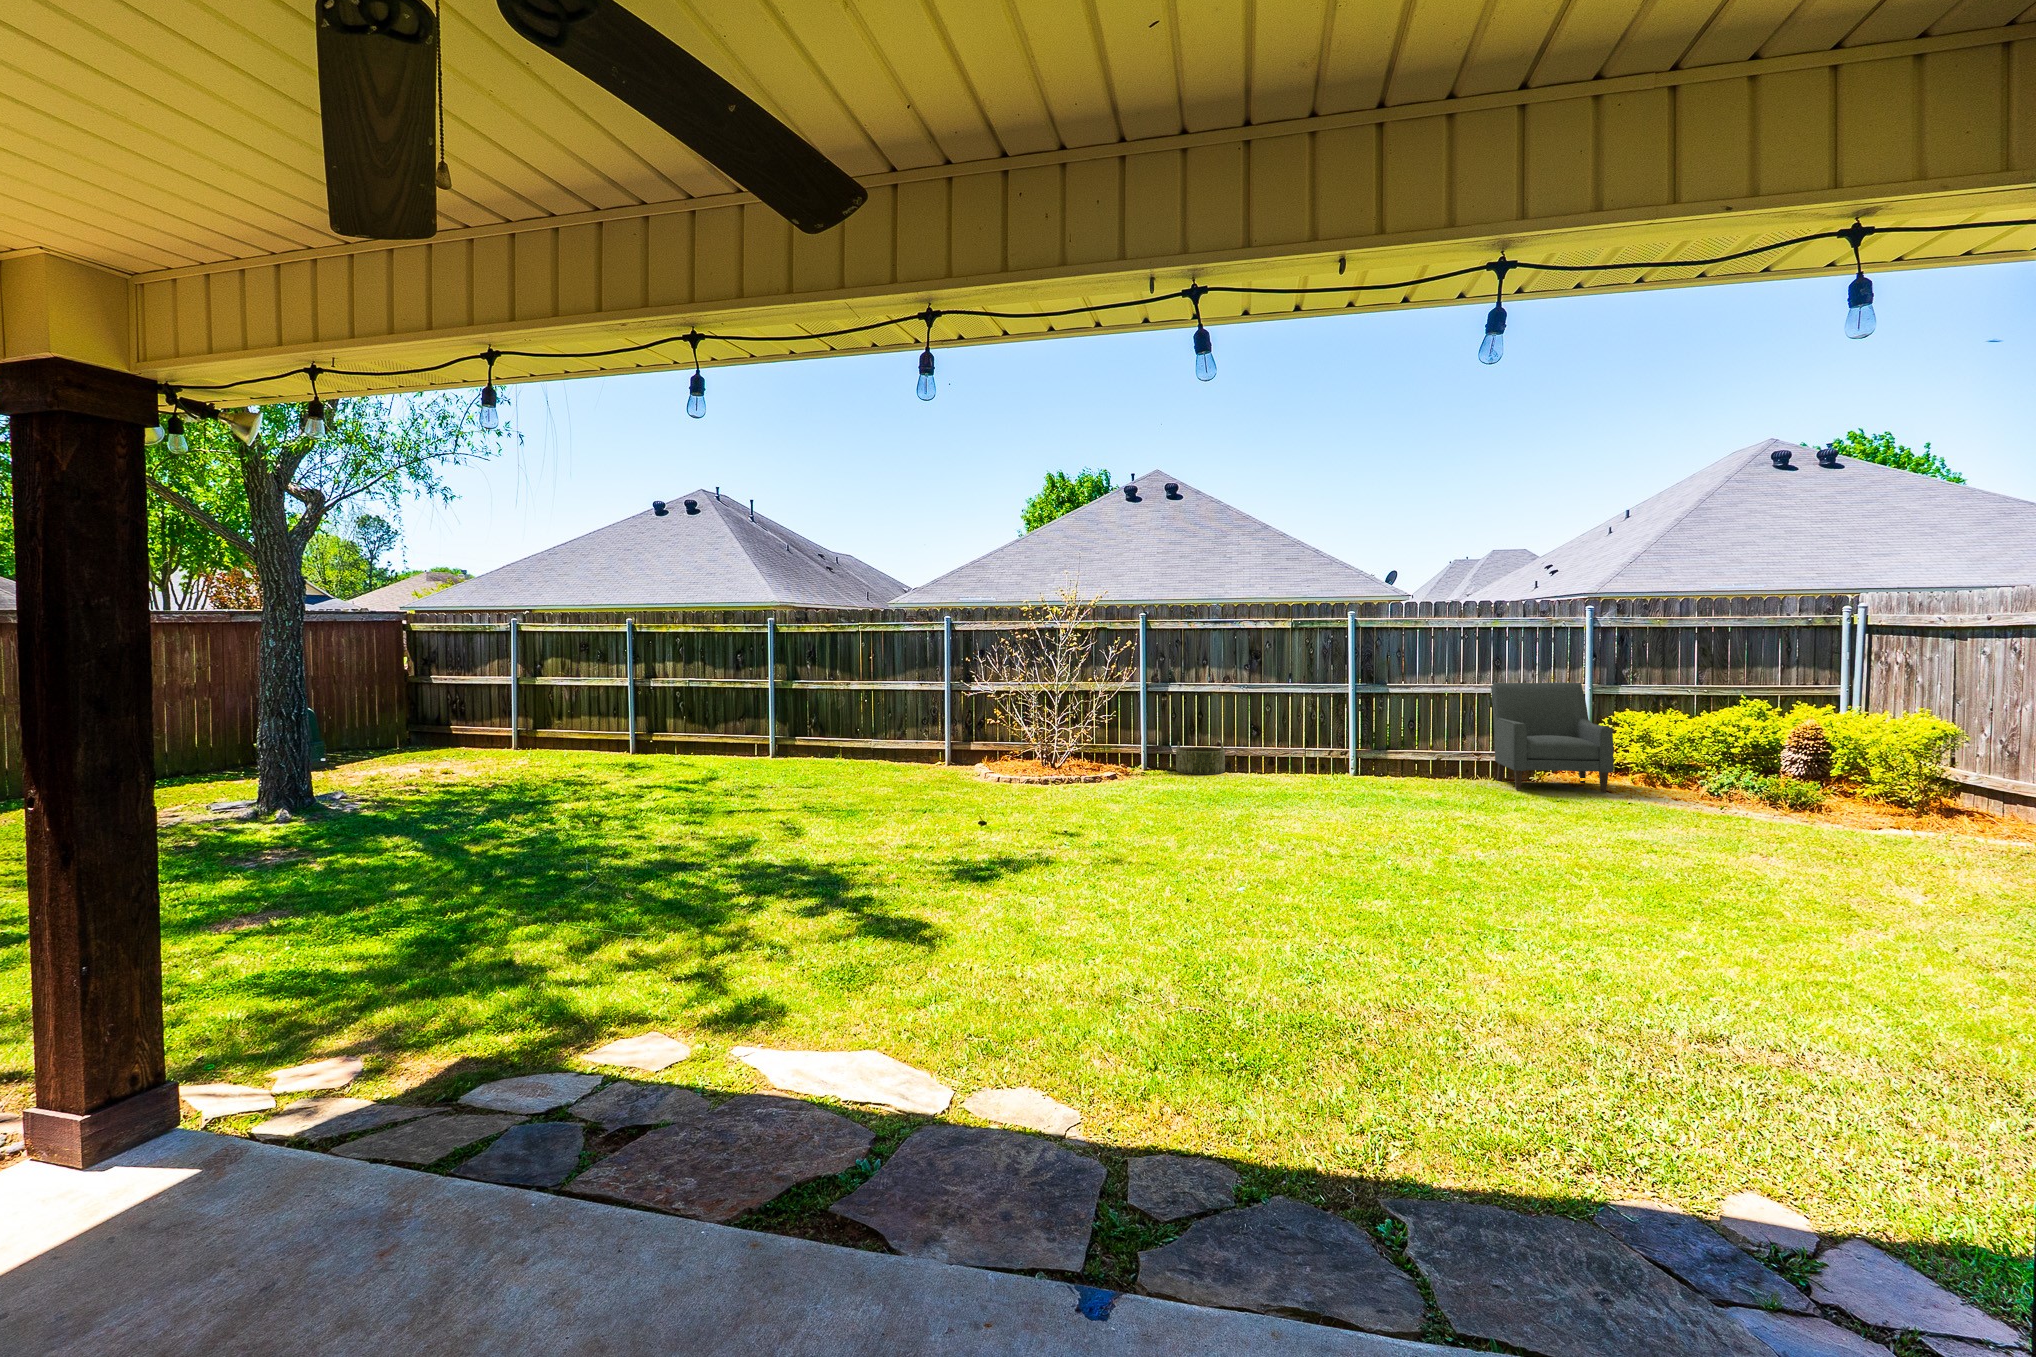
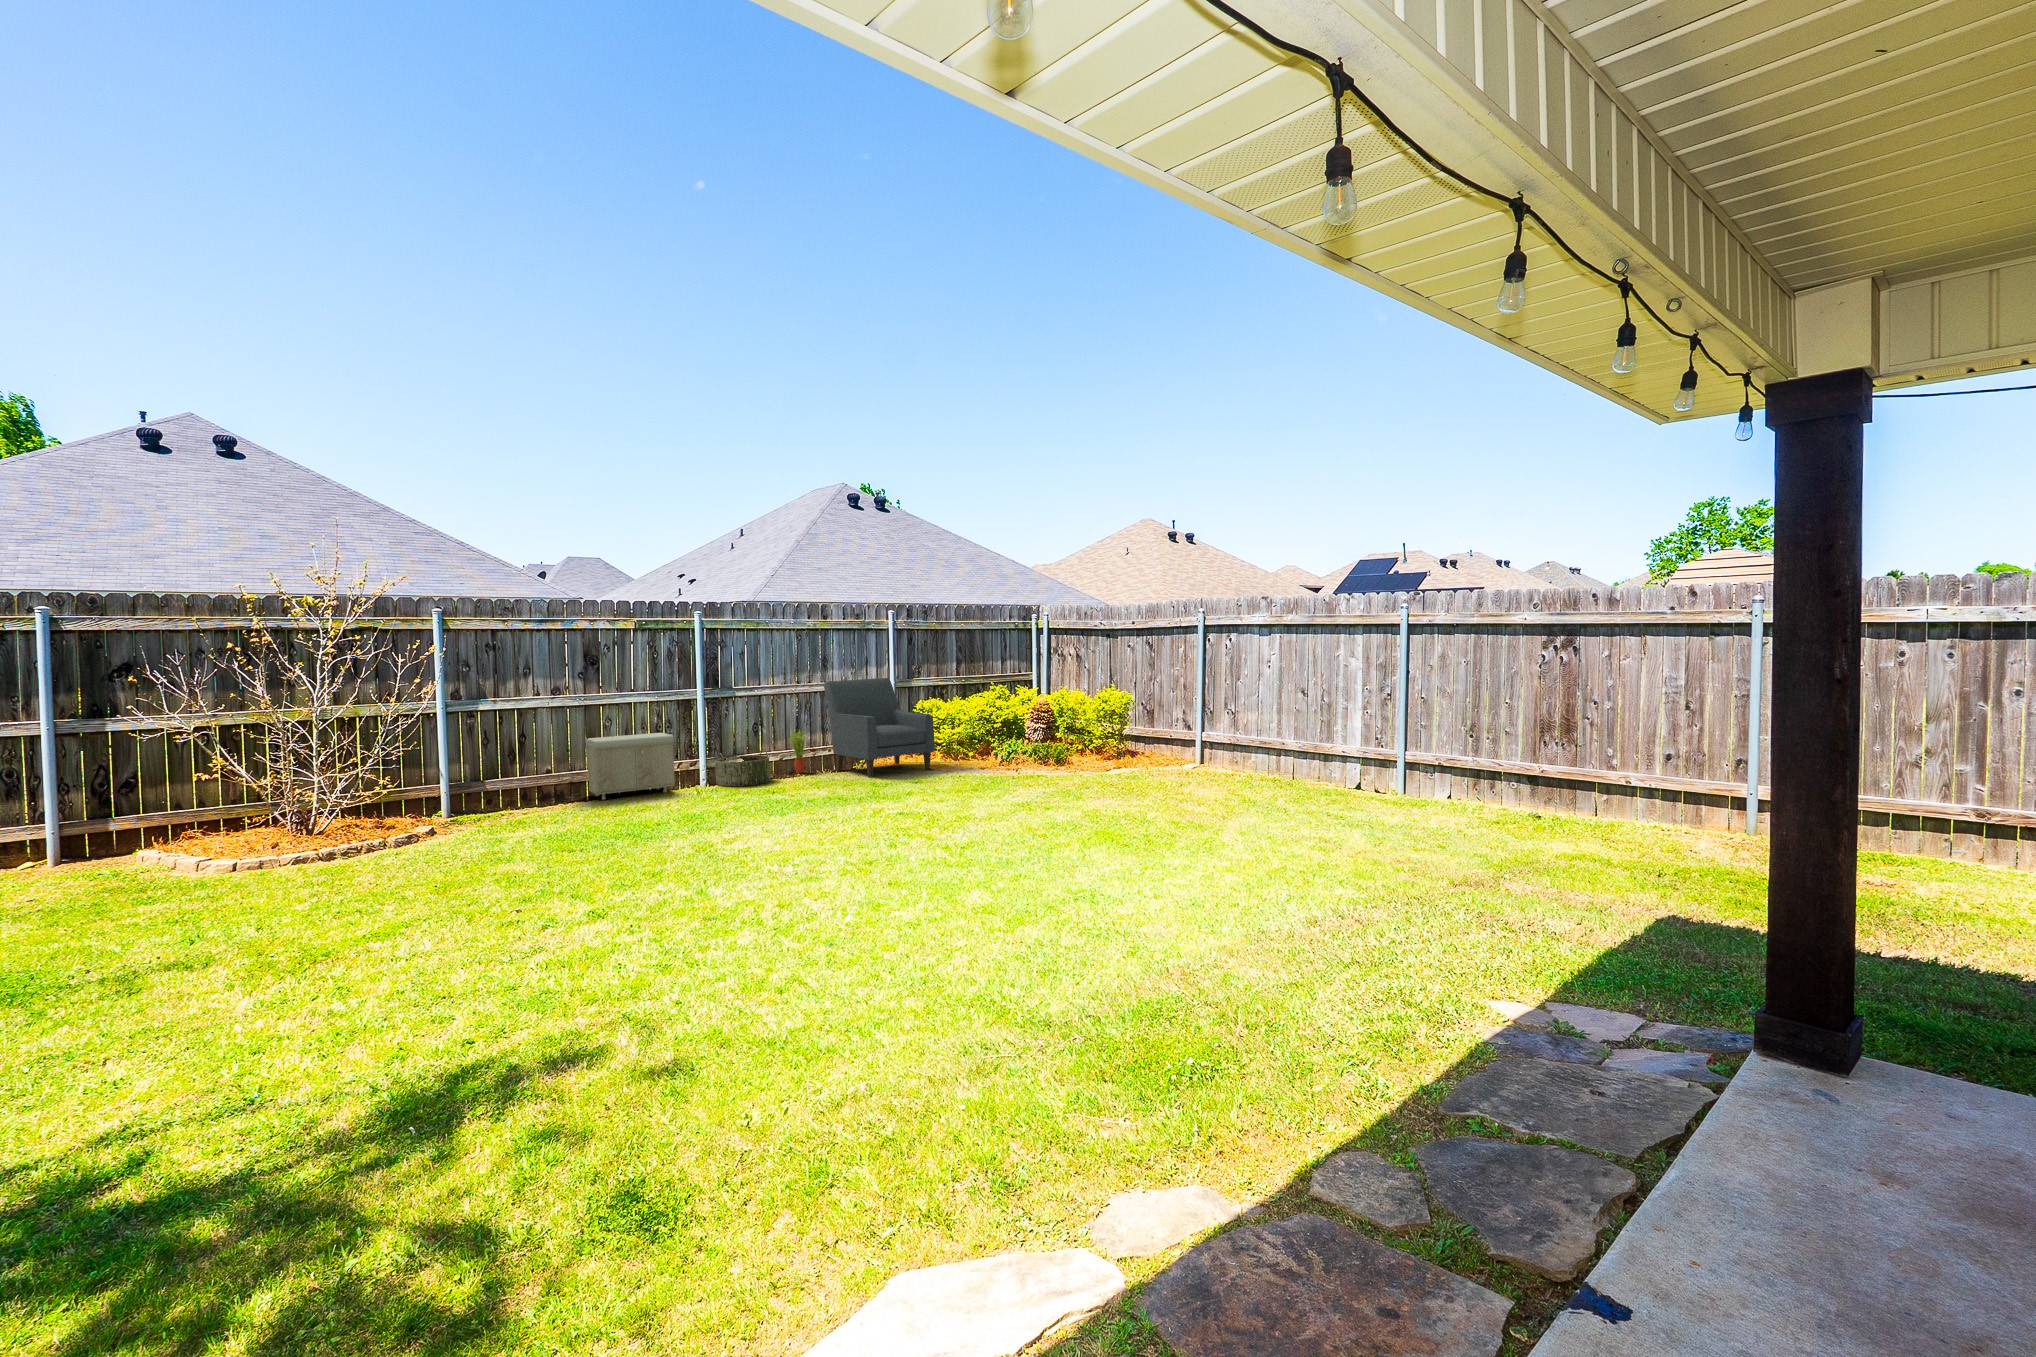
storage bench: none [1244,721,1312,776] -> present [585,733,675,800]
potted plant: none [1442,730,1465,778] -> present [788,729,807,773]
basket: present [1176,742,1225,774] -> present [715,748,770,786]

